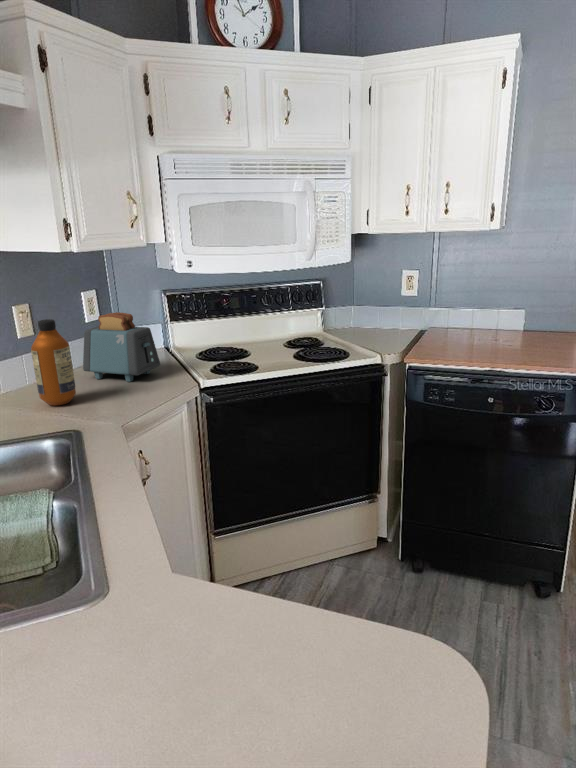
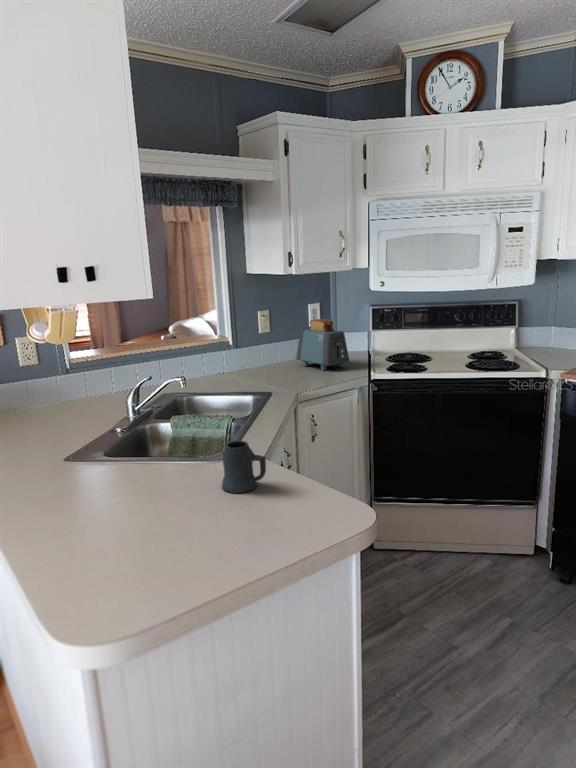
bottle: present [31,319,76,405] -> none [257,319,282,378]
mug: none [158,585,250,703] -> present [222,440,266,493]

